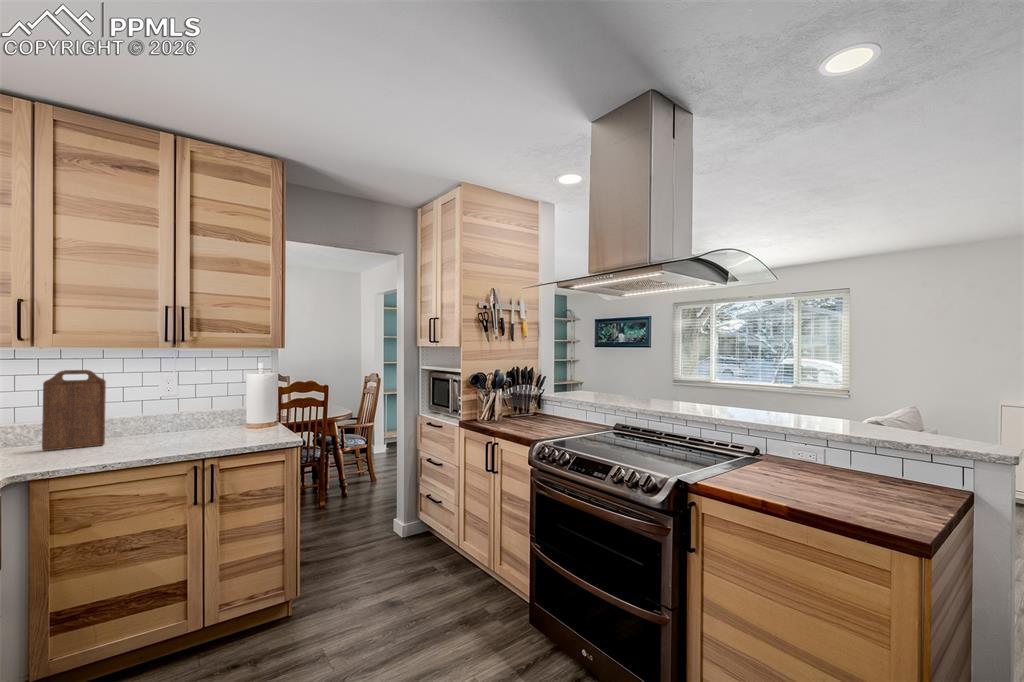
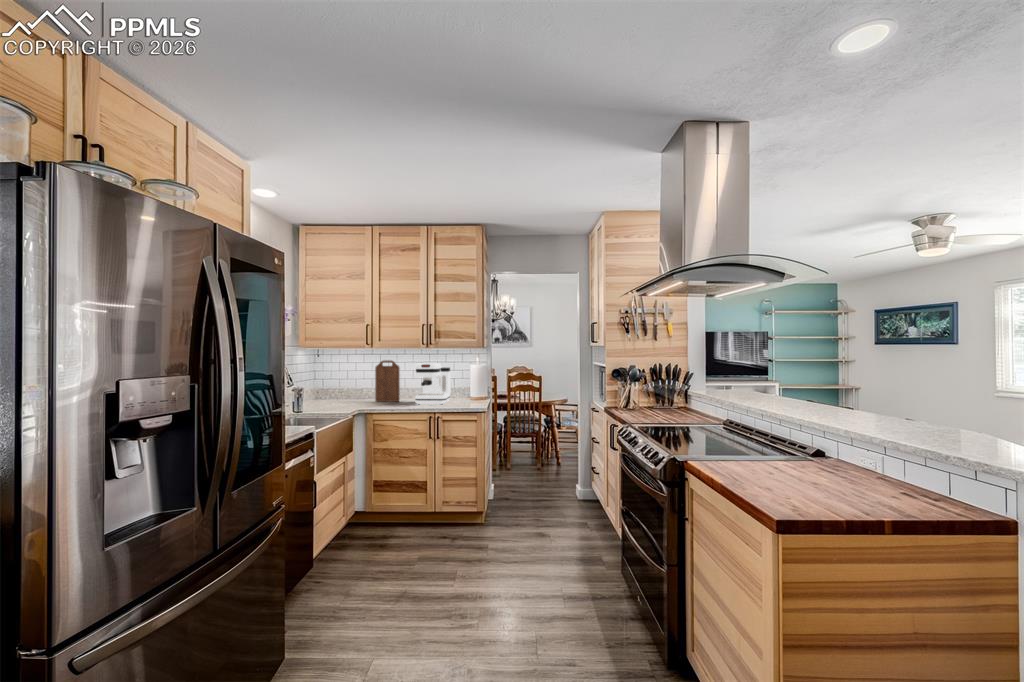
coffee maker: none [150,372,217,446] -> present [415,363,450,404]

